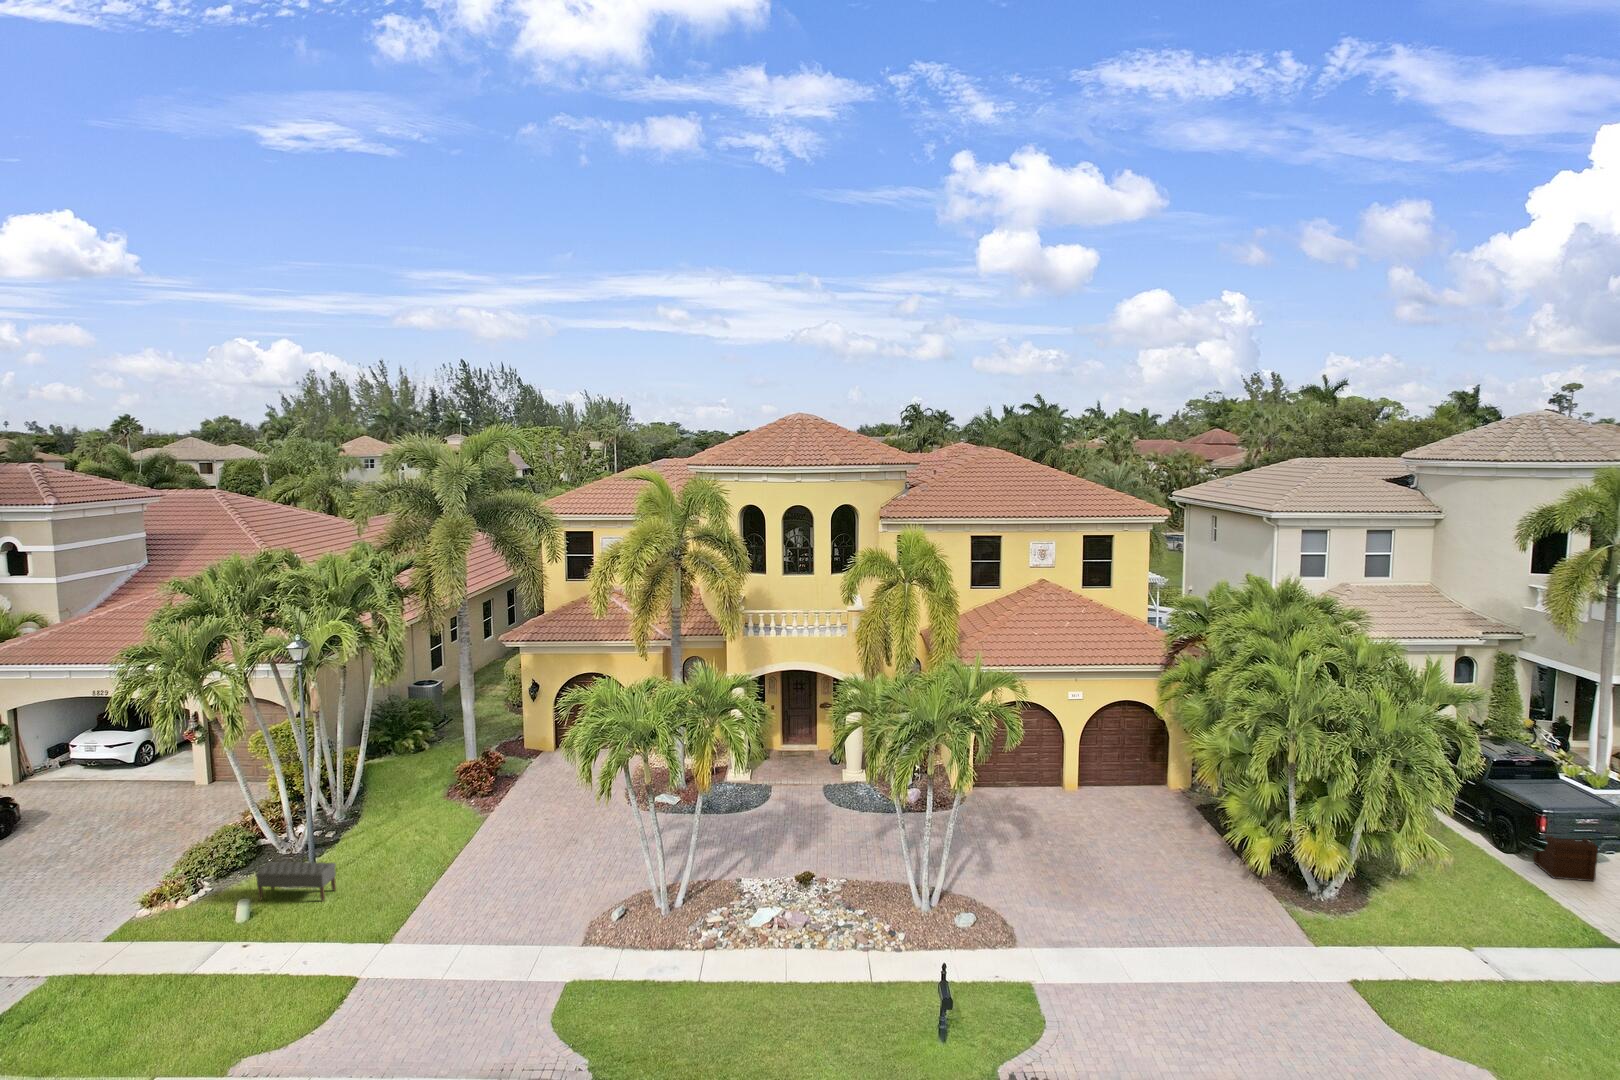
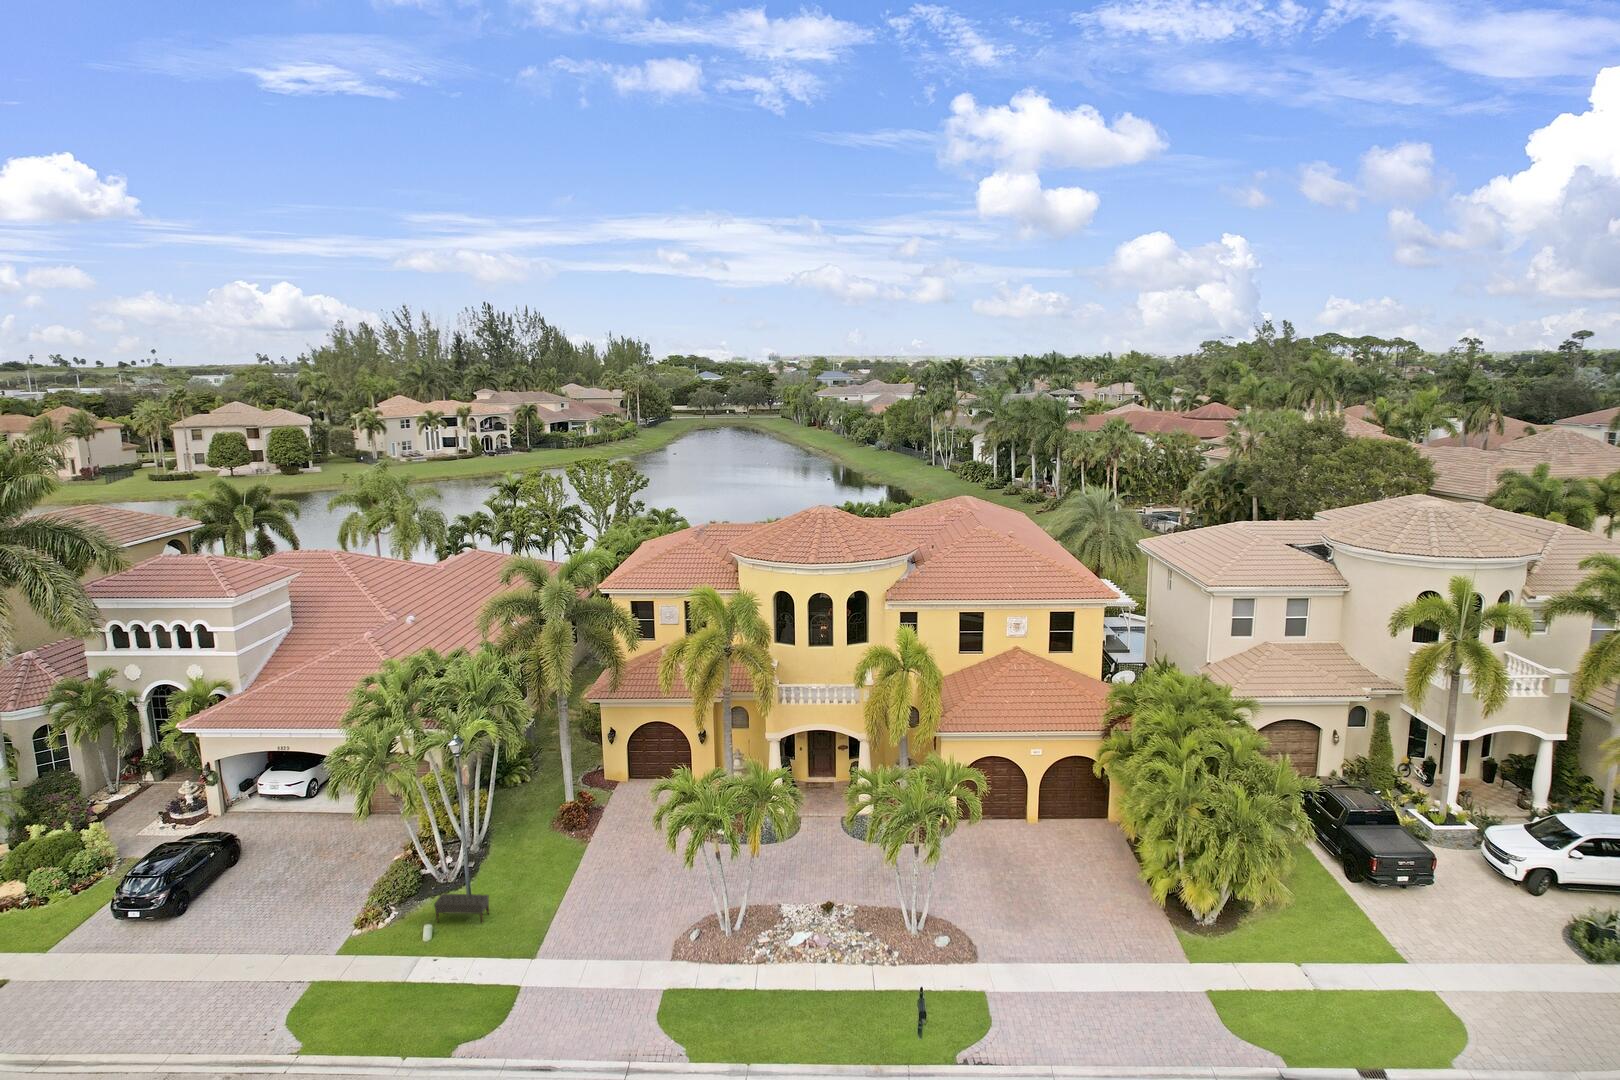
wooden crate: present [1533,836,1598,881] -> none [1368,867,1411,908]

